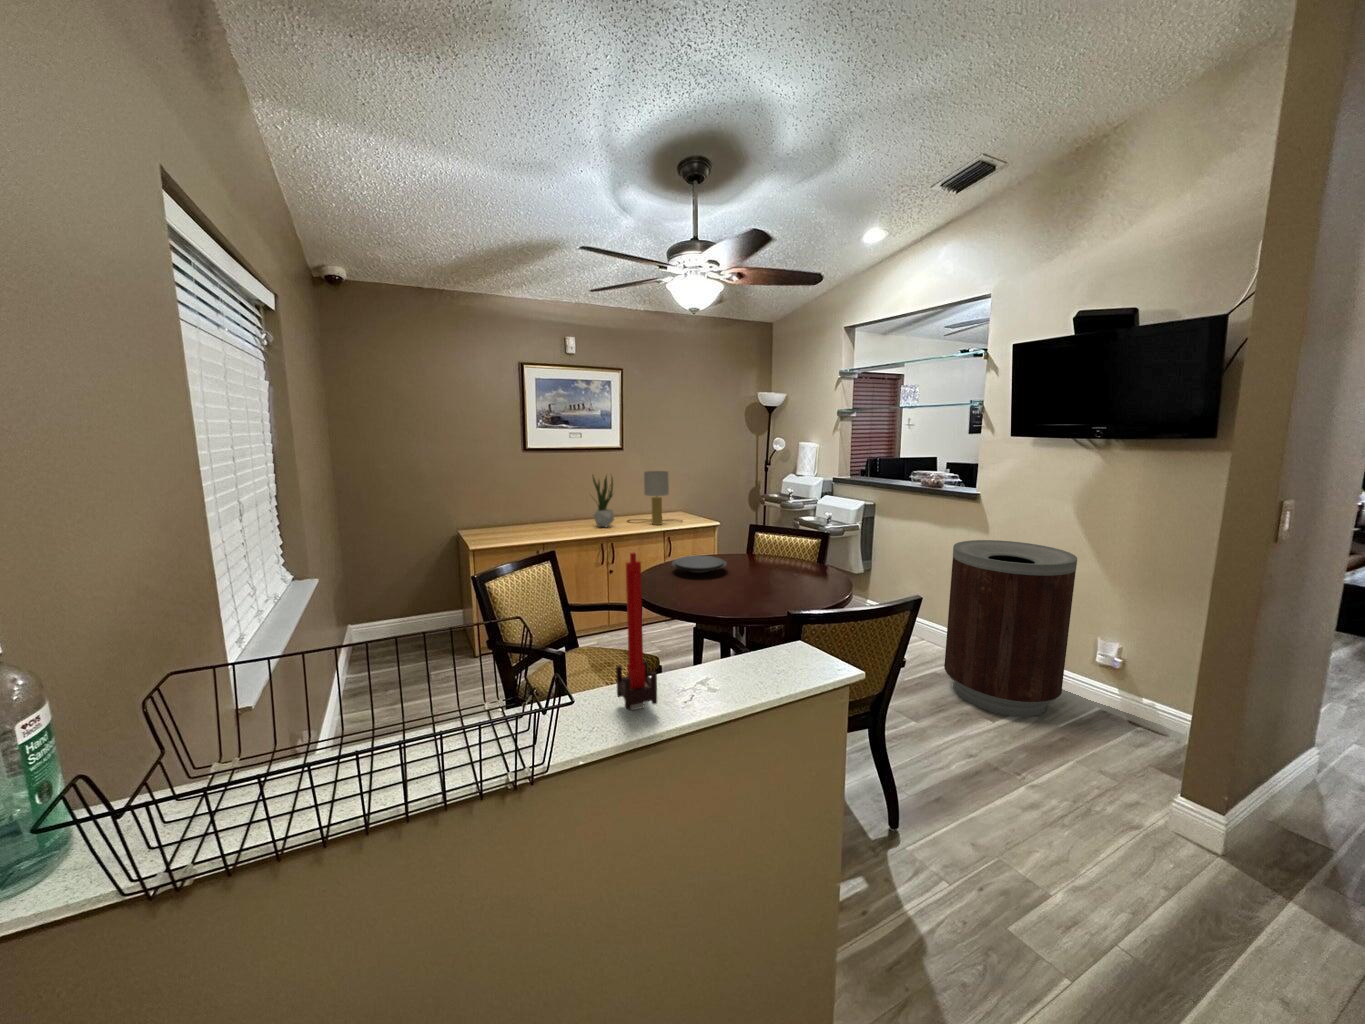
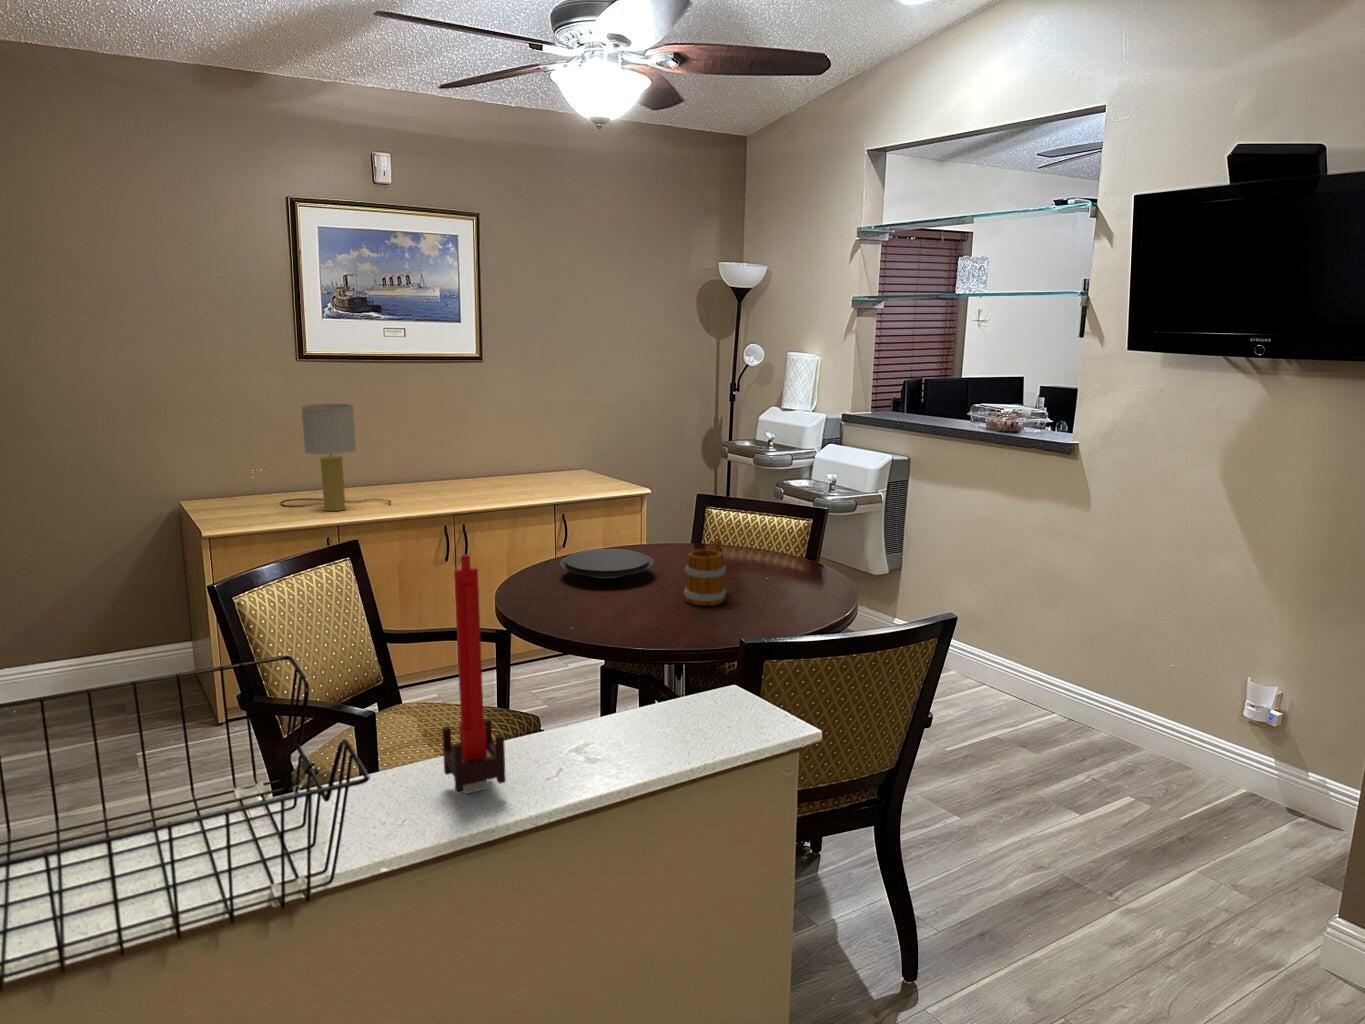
table lamp: present [644,471,669,525] -> present [281,404,391,511]
potted plant: present [593,475,614,527] -> none [418,402,464,498]
trash can: present [944,540,1077,717] -> none [1013,522,1218,805]
mug: none [746,549,772,589] -> present [683,539,726,606]

